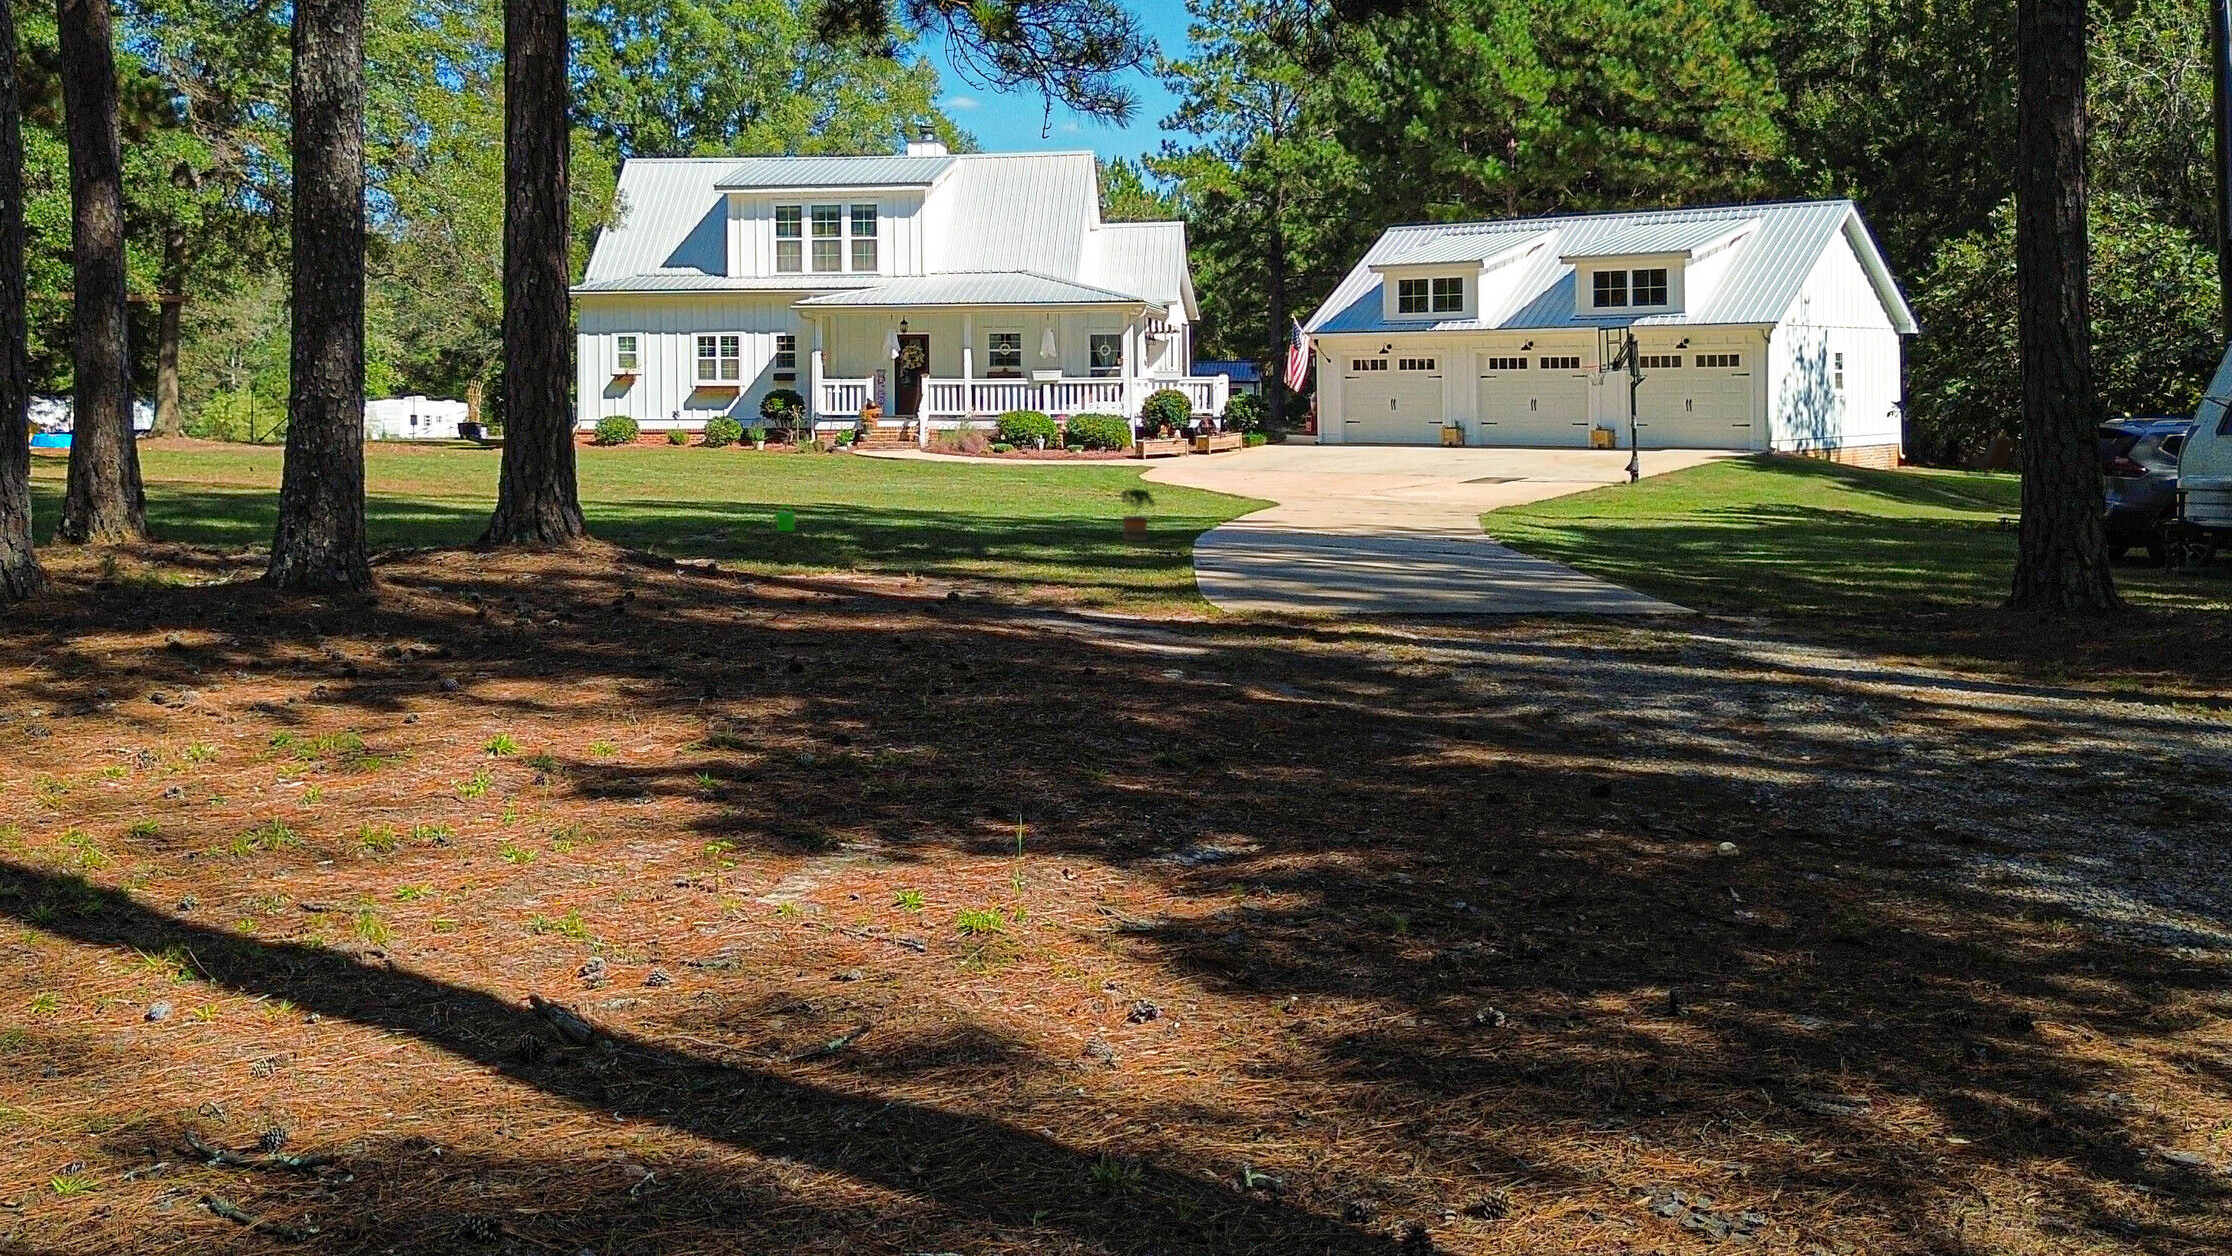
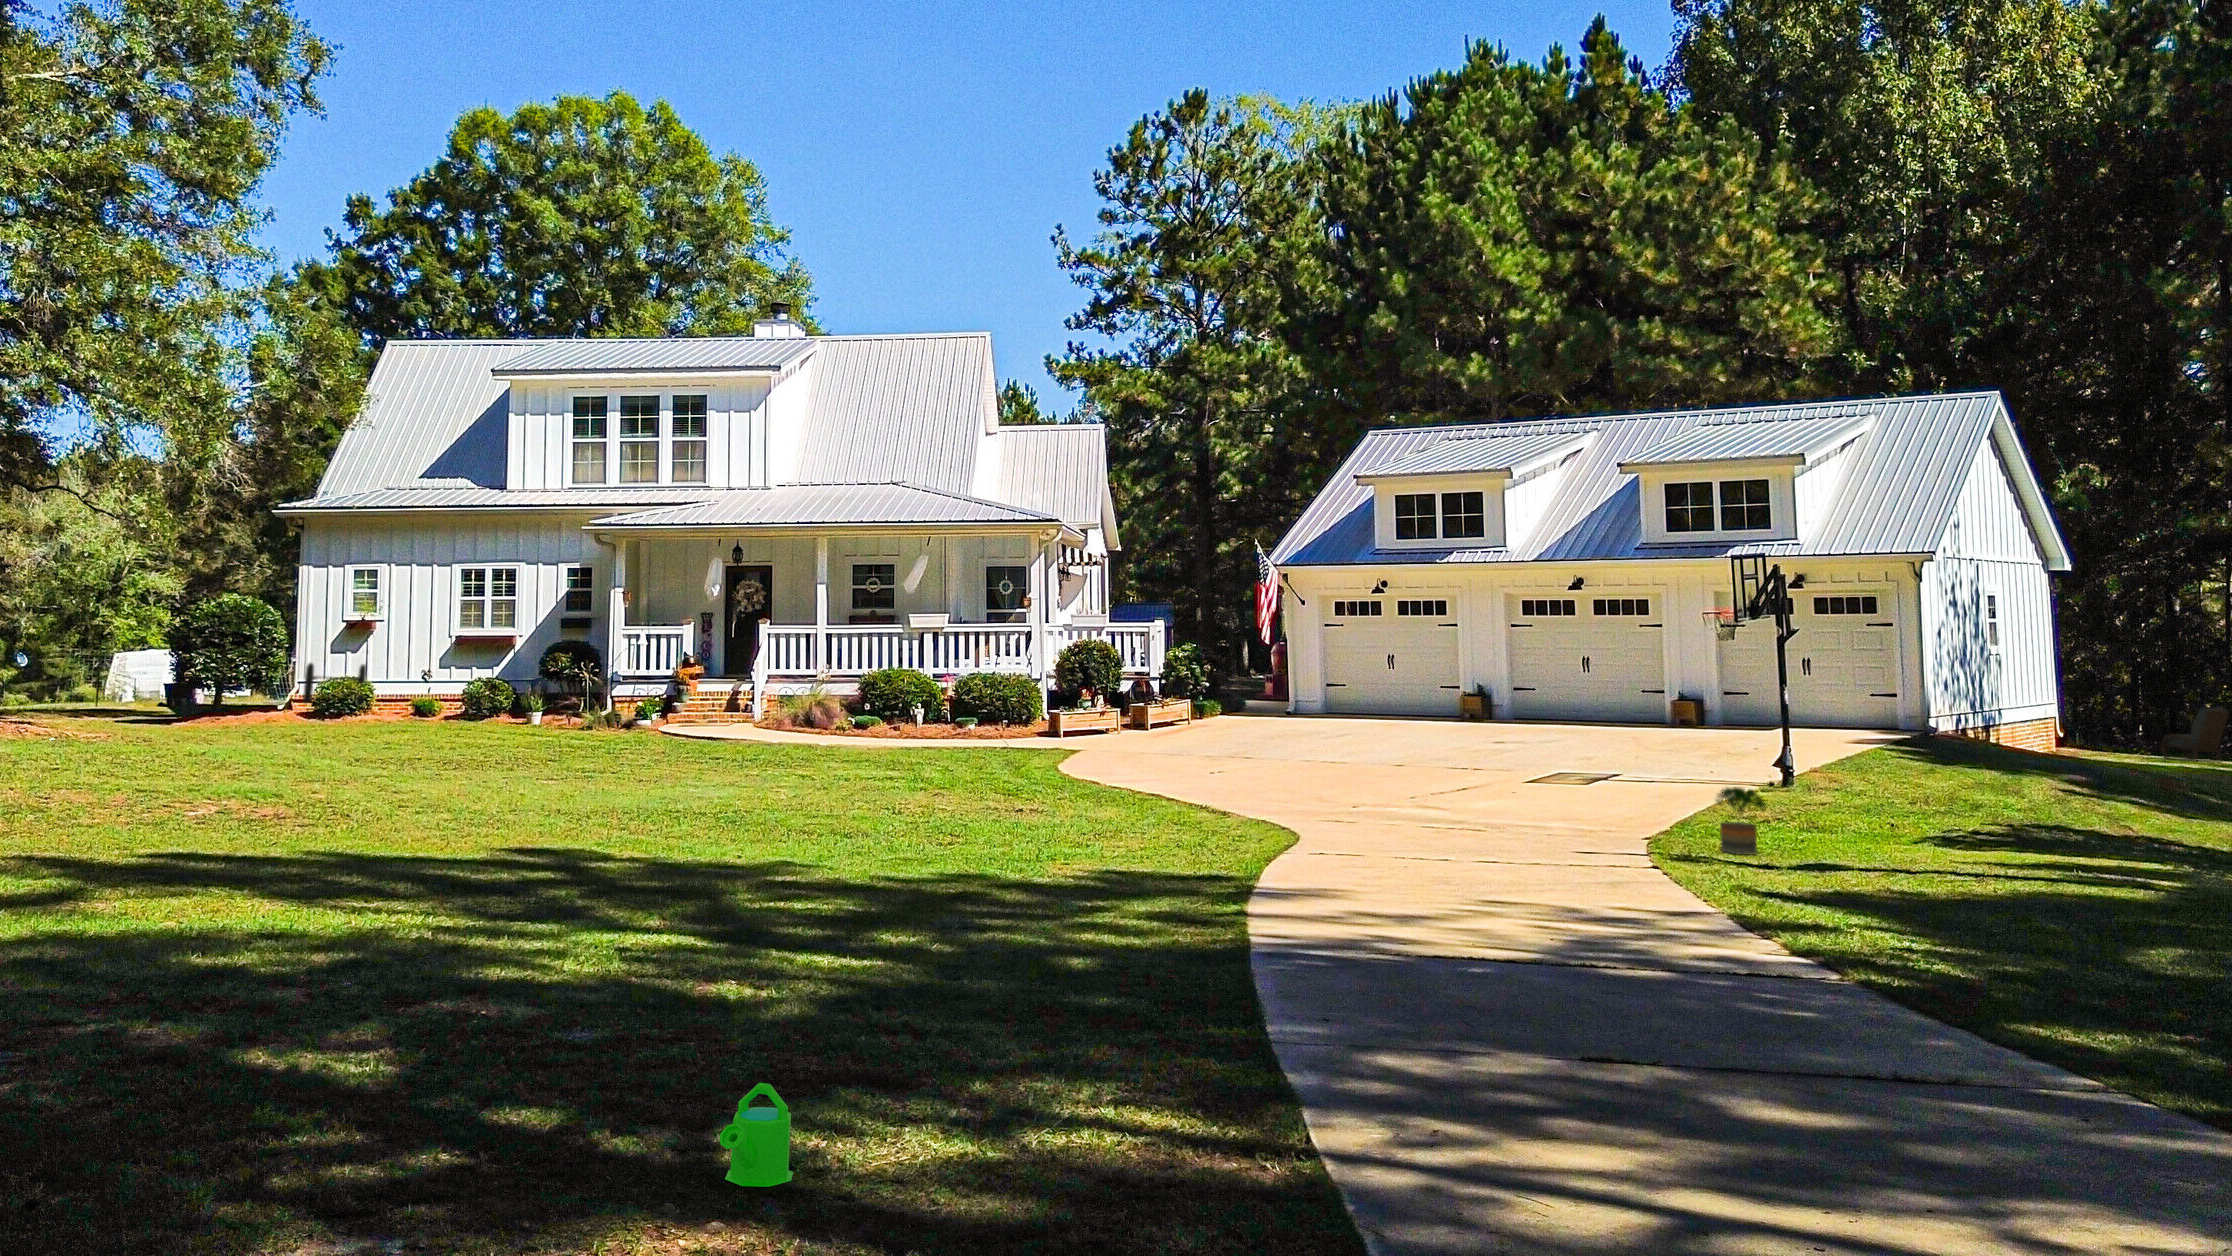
bench: none [594,406,635,436] -> present [303,663,366,705]
potted tree: present [1121,488,1155,541] -> present [1716,787,1767,855]
watering can: present [774,504,795,531] -> present [720,1083,793,1187]

